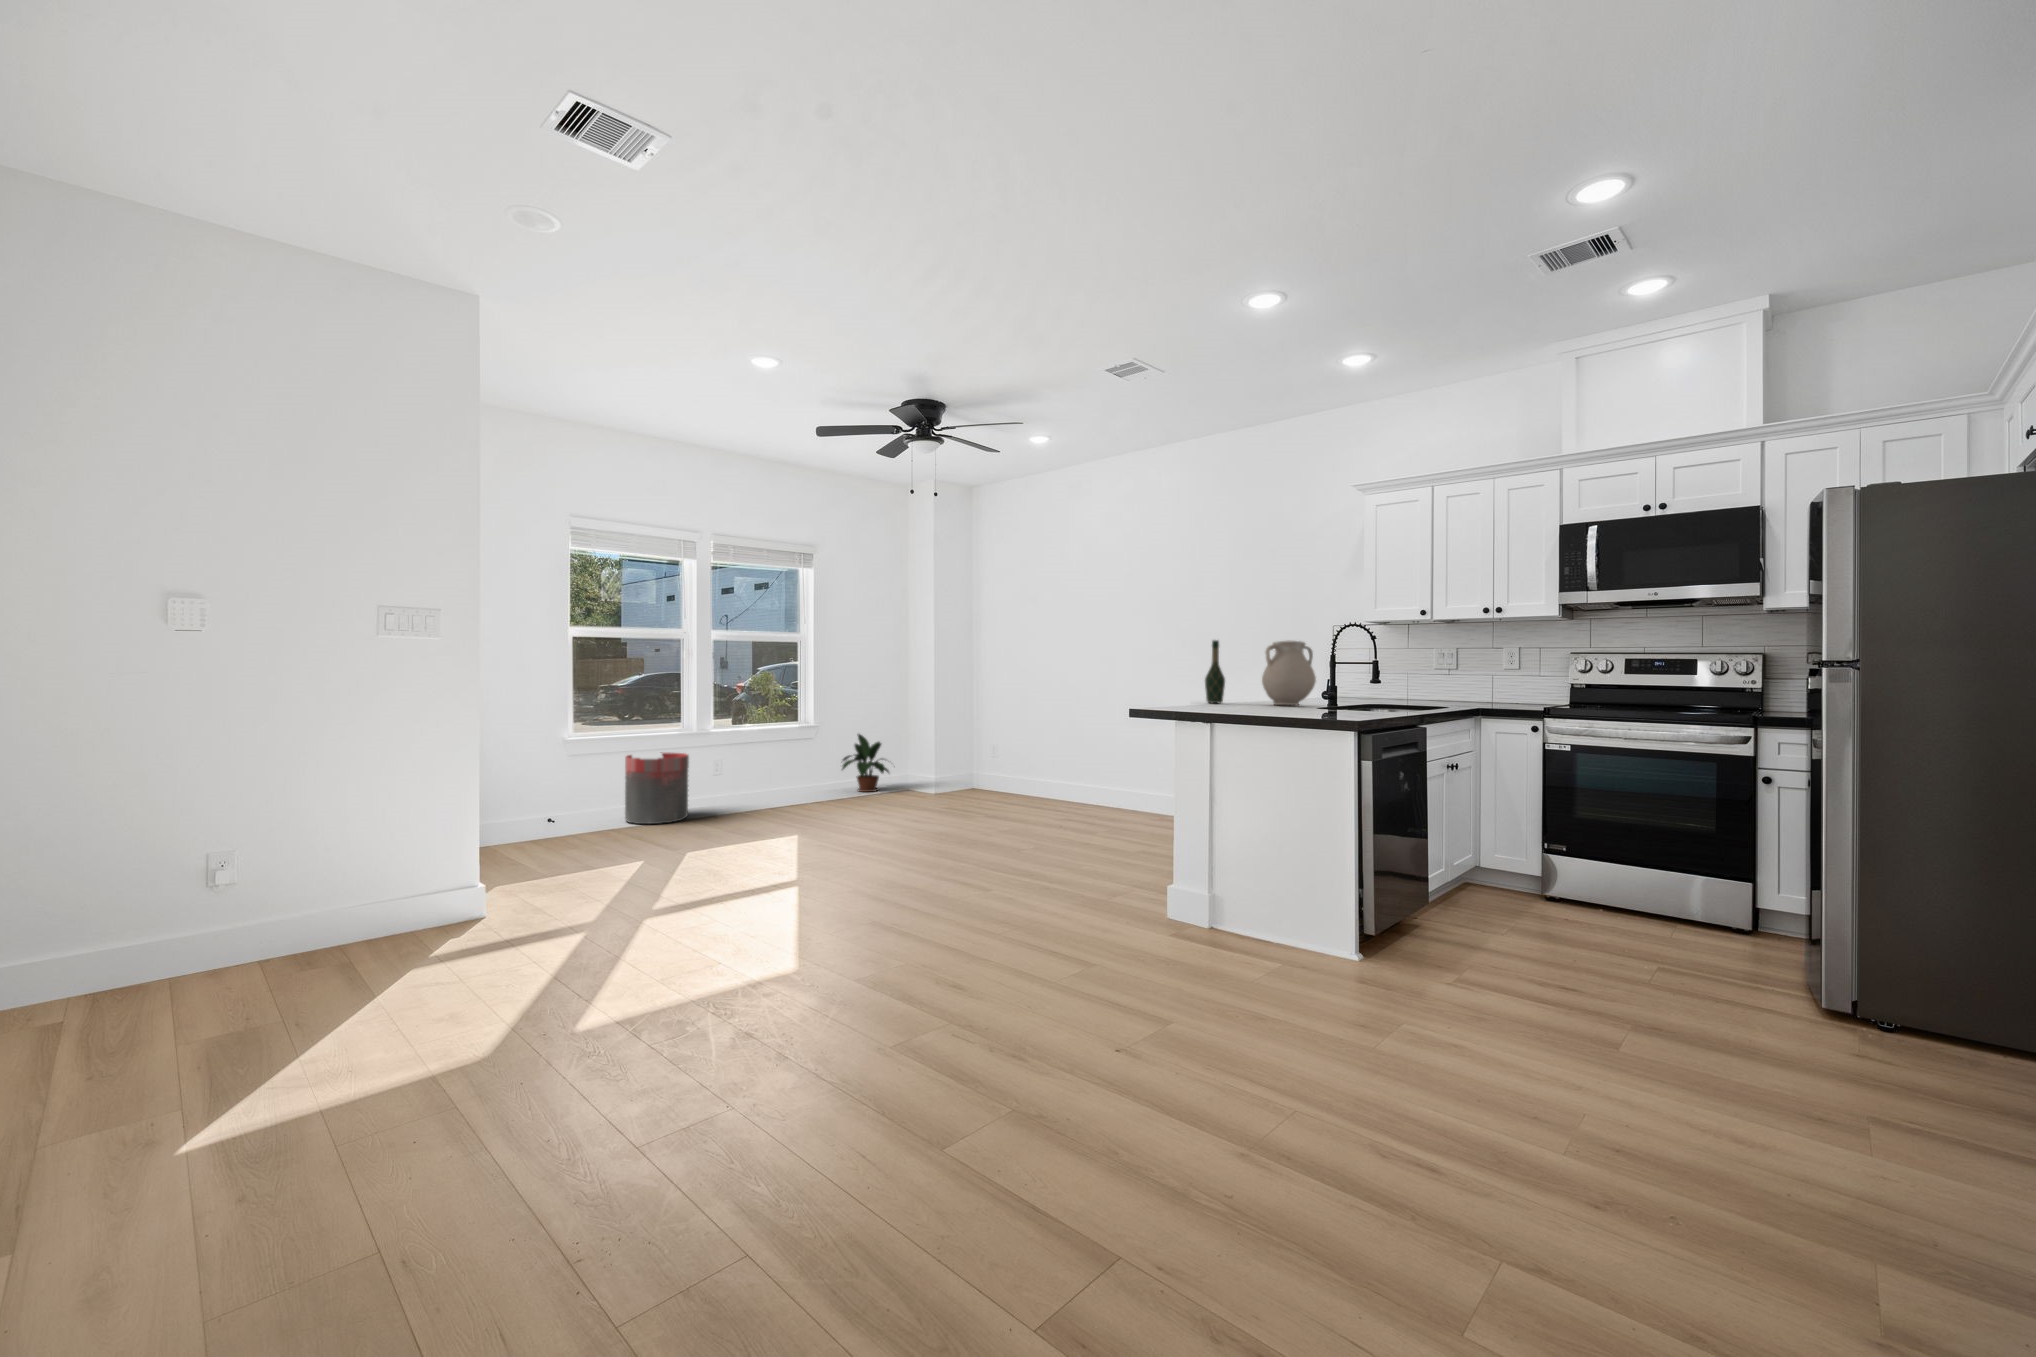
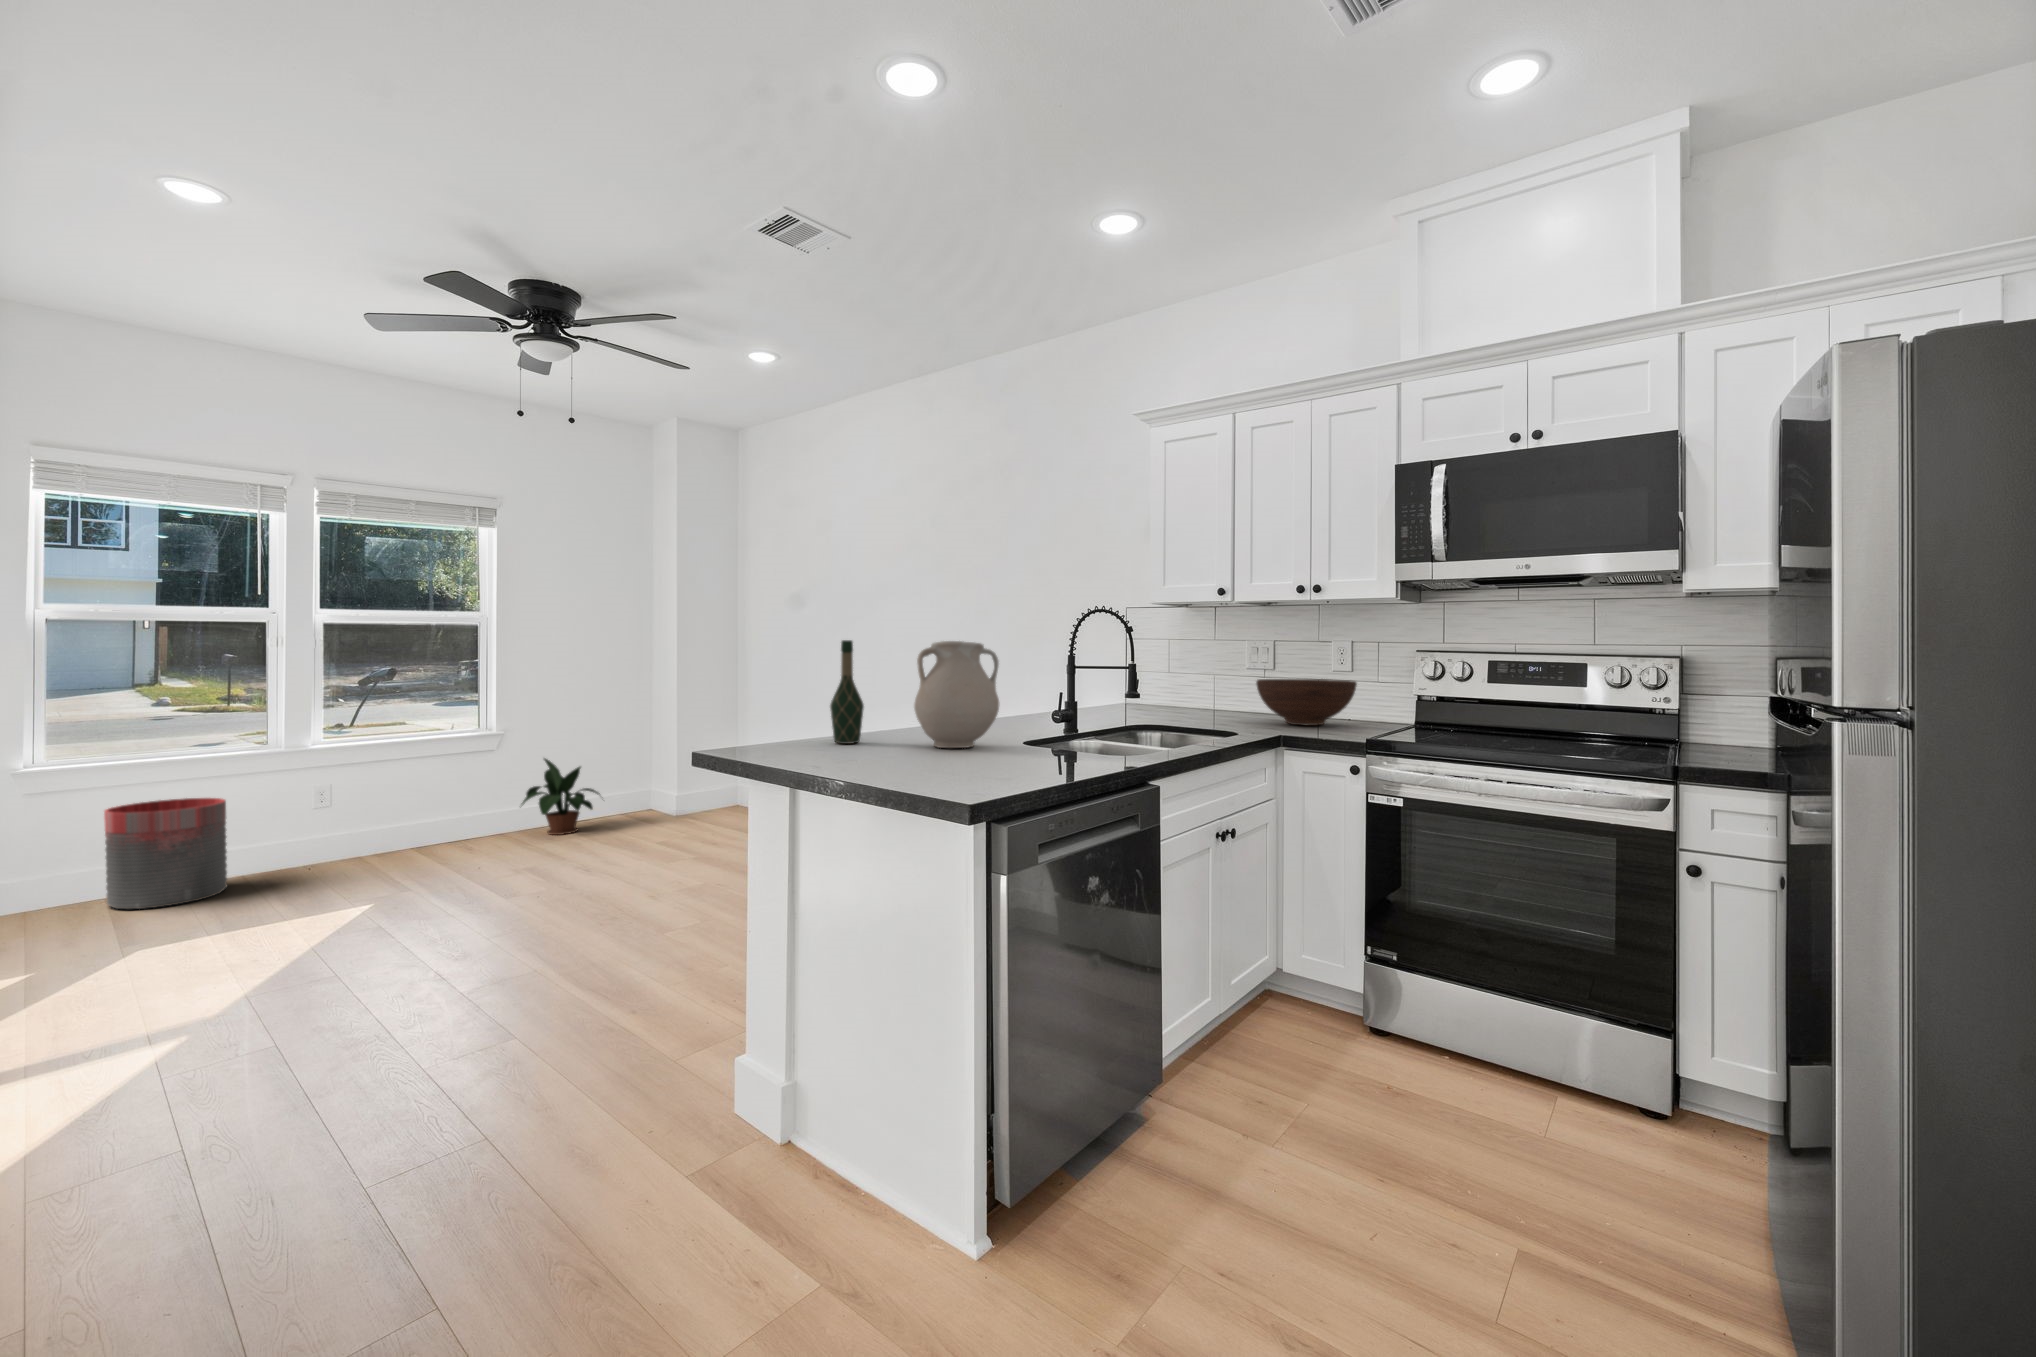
fruit bowl: none [1454,671,1529,701] -> present [1256,679,1357,726]

